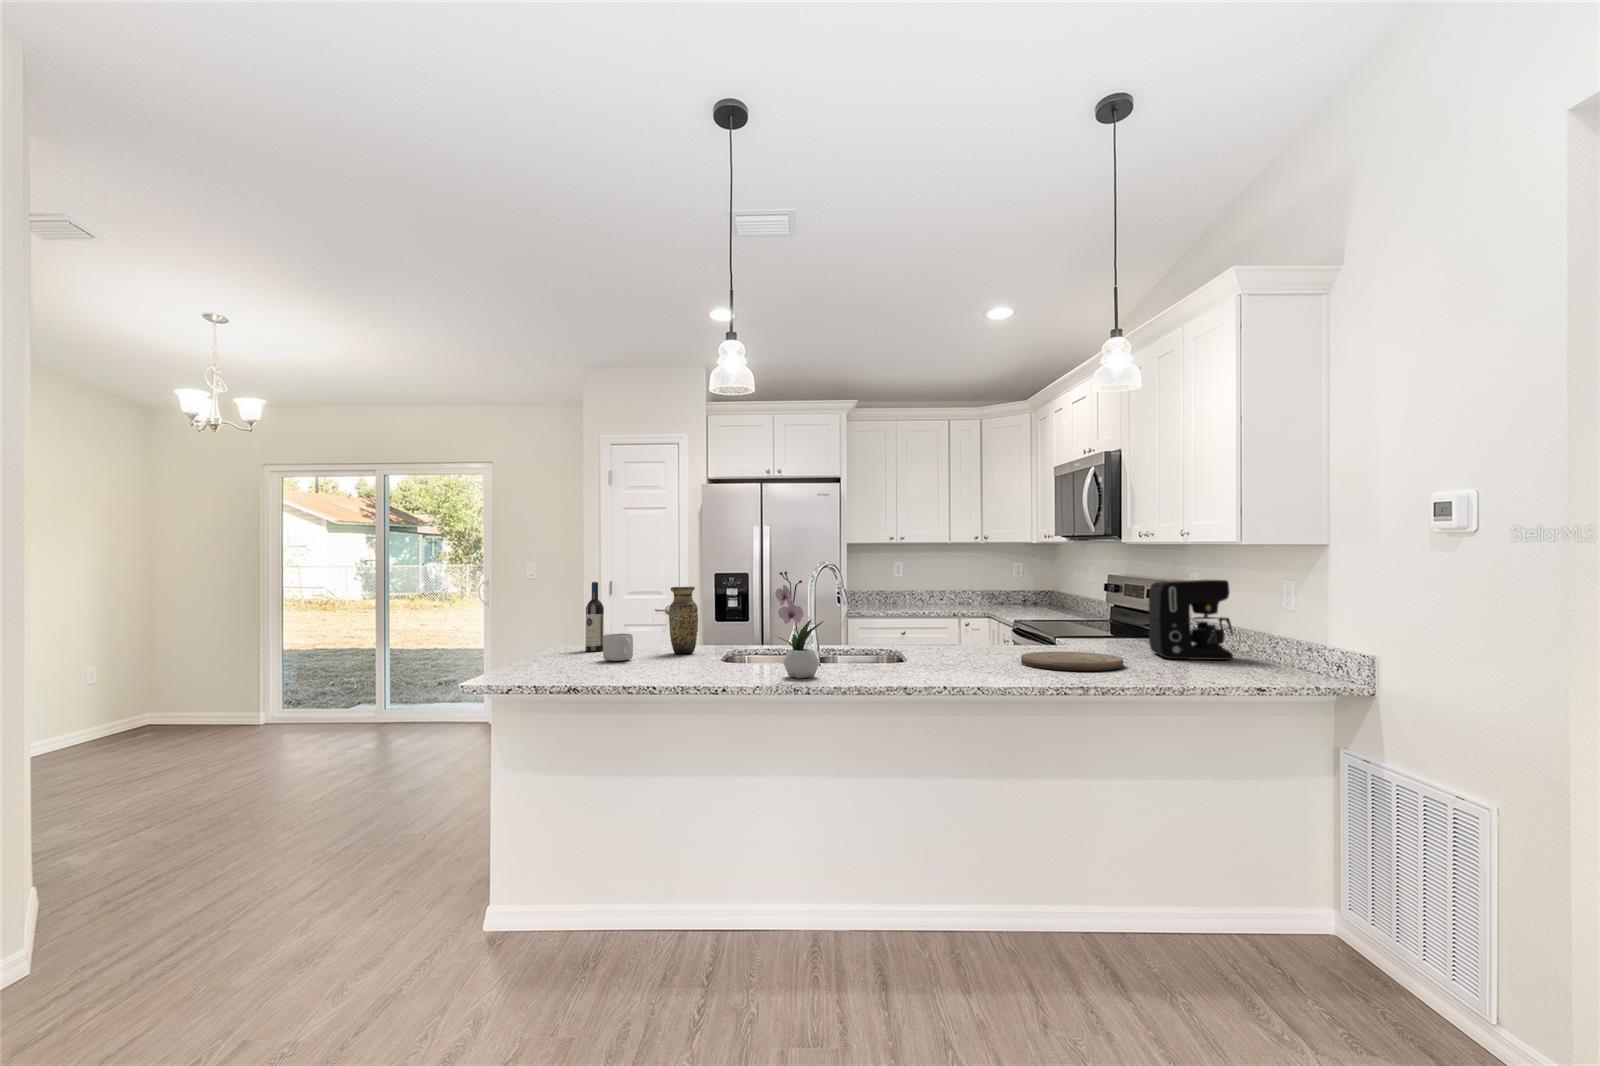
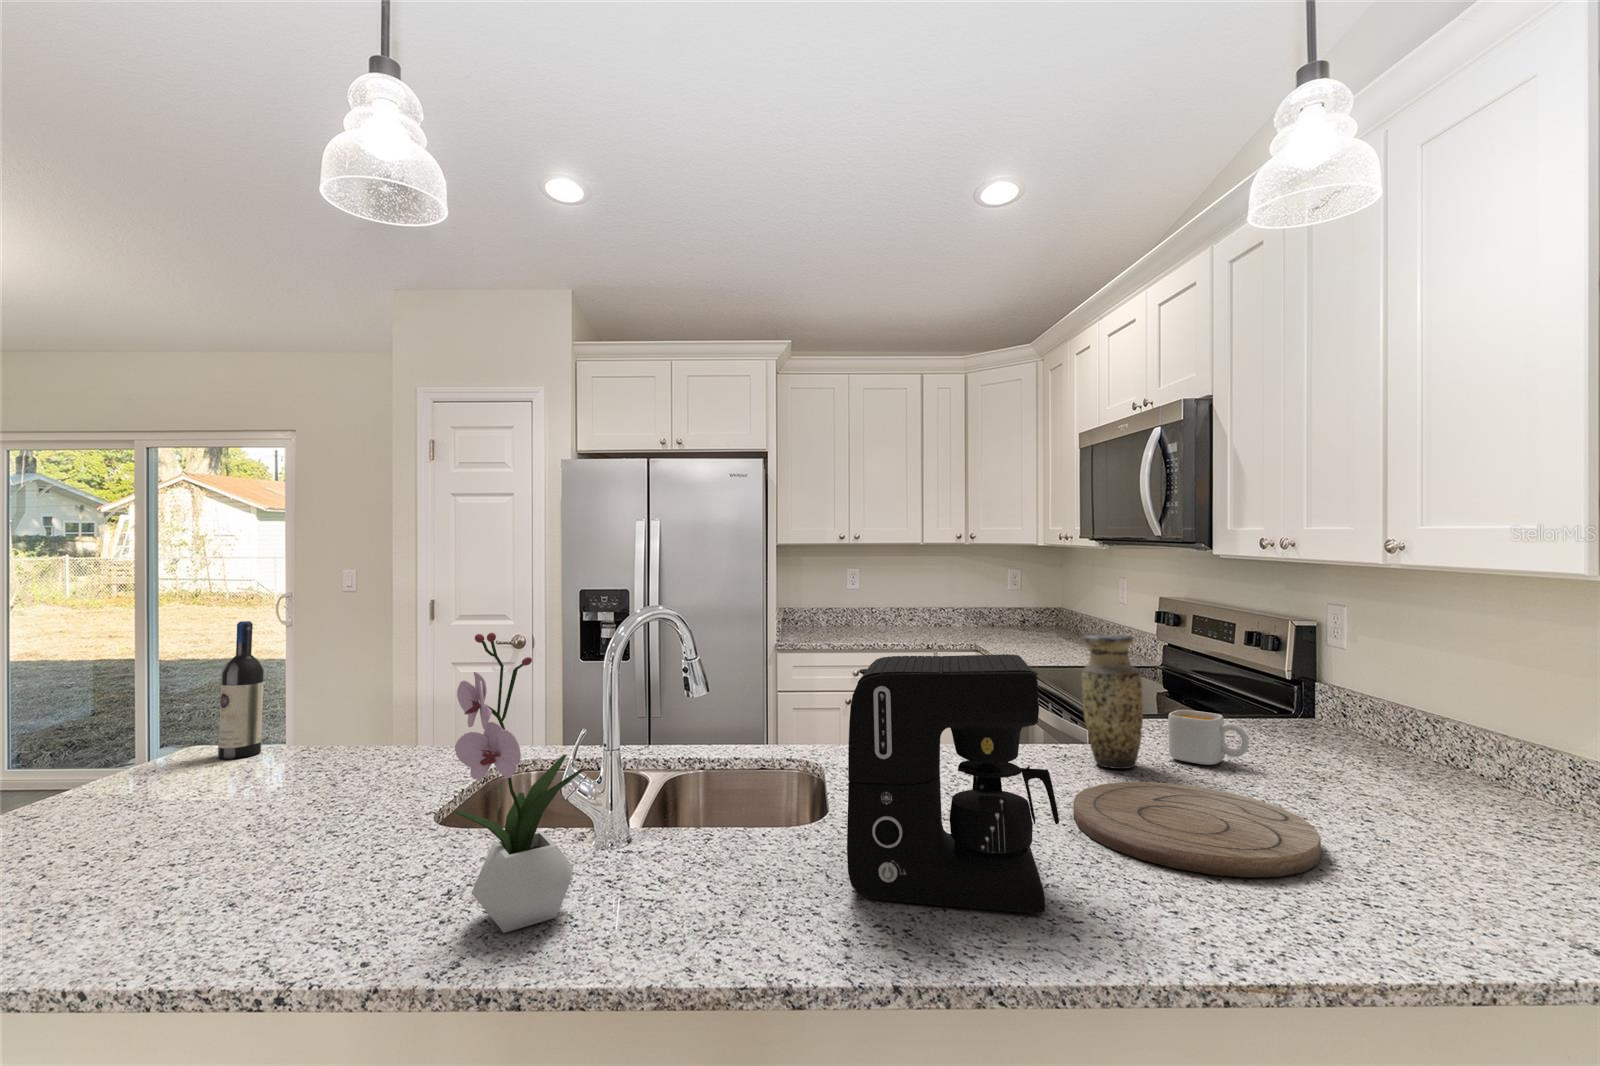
coffee maker: present [1149,580,1233,660] -> present [847,654,1059,913]
vase: present [669,587,698,654] -> present [1082,634,1143,769]
mug: present [603,633,633,661] -> present [1168,710,1249,765]

